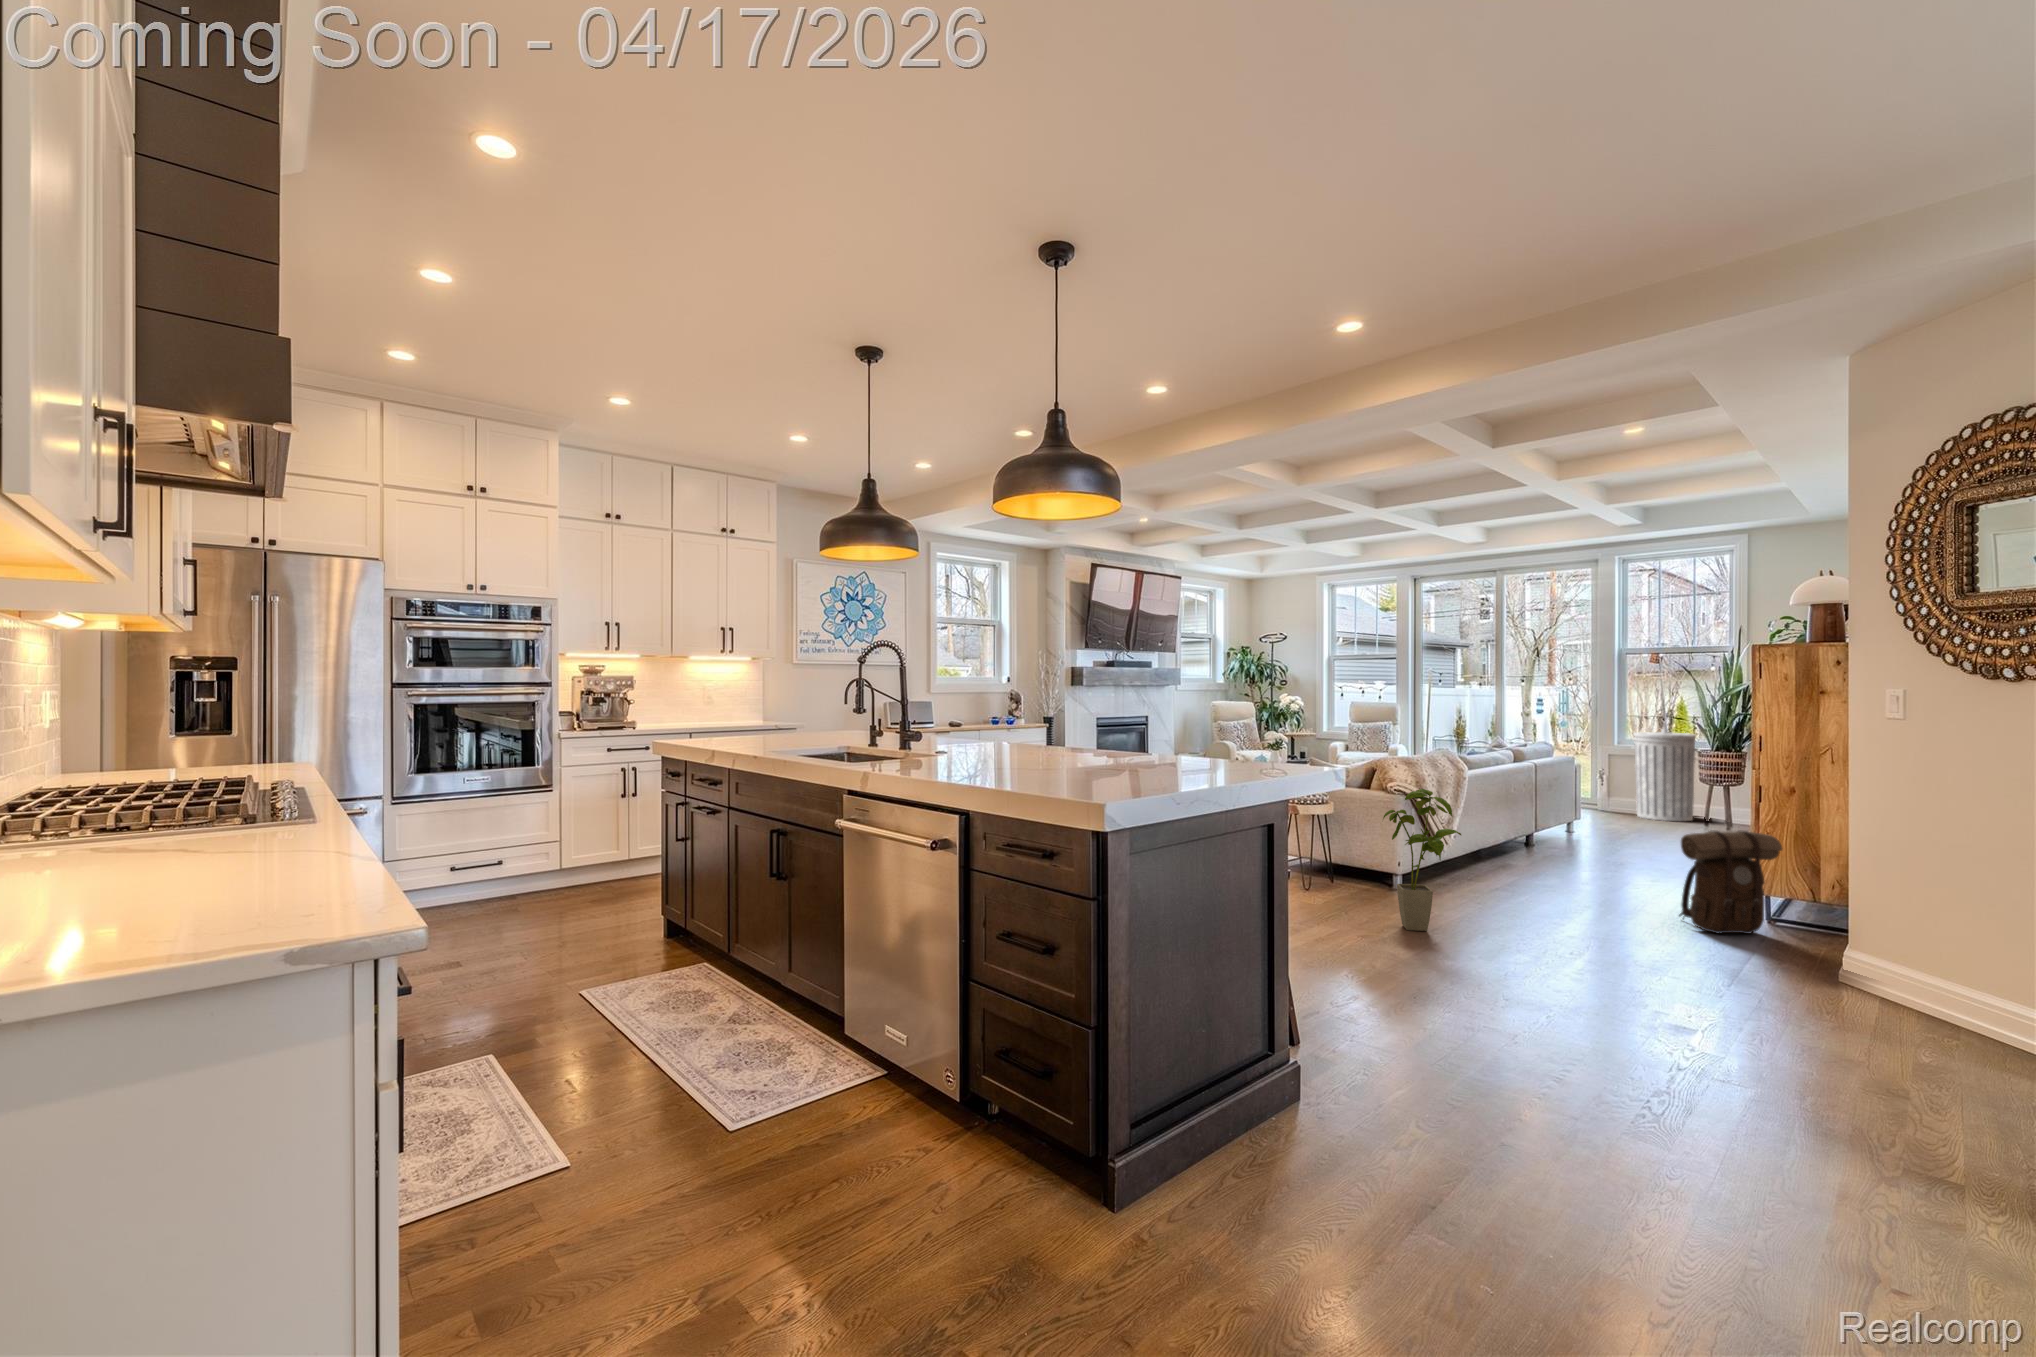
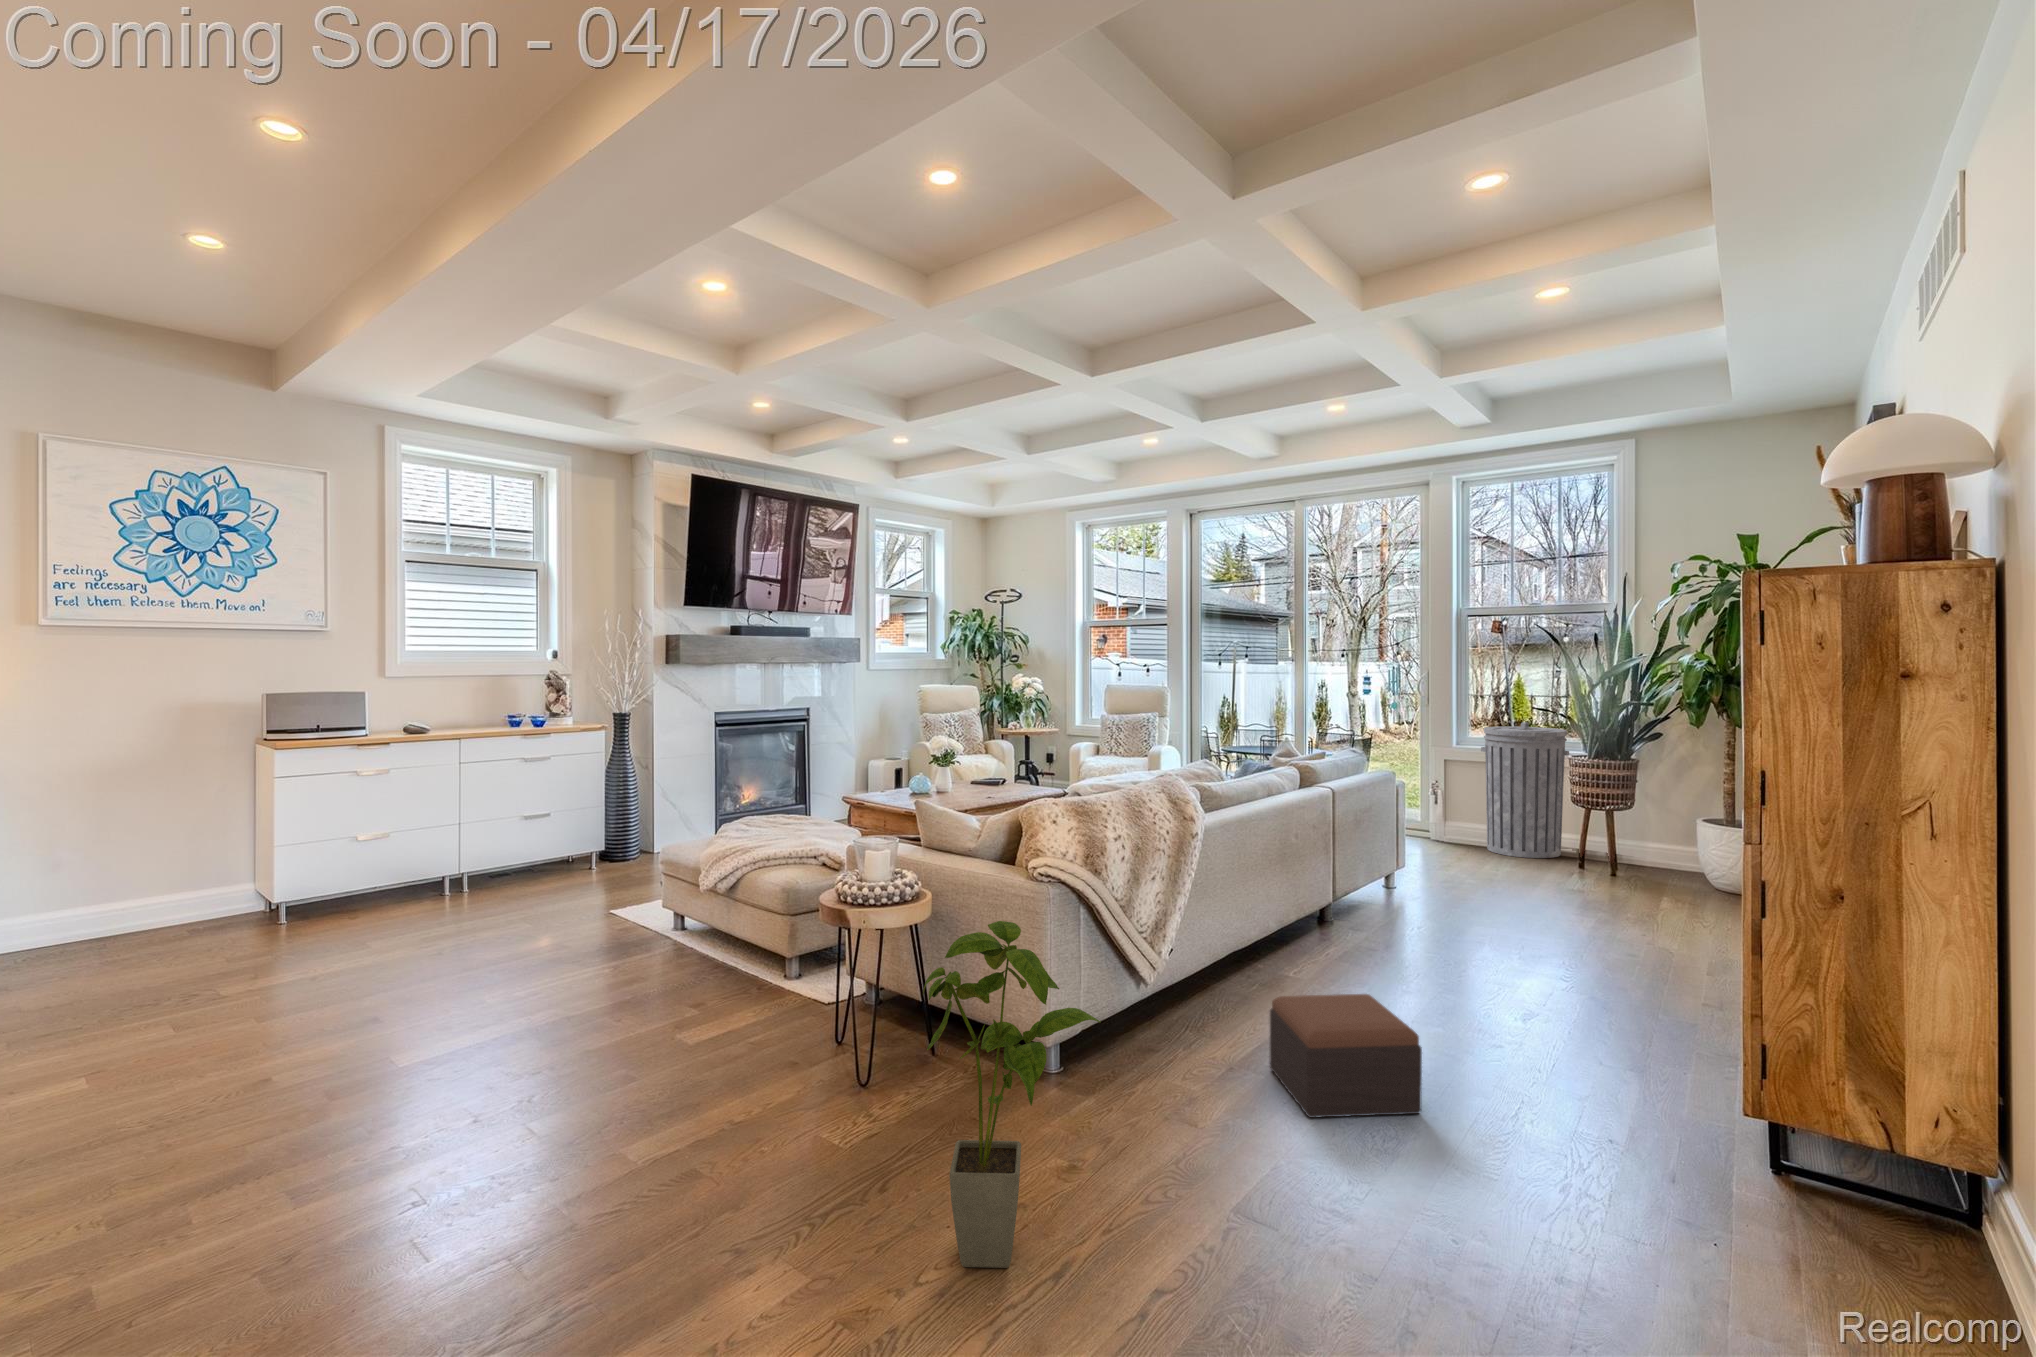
backpack: present [1679,831,1783,934] -> none [1558,984,1772,1217]
footstool: none [1519,854,1606,906] -> present [1270,994,1422,1118]

